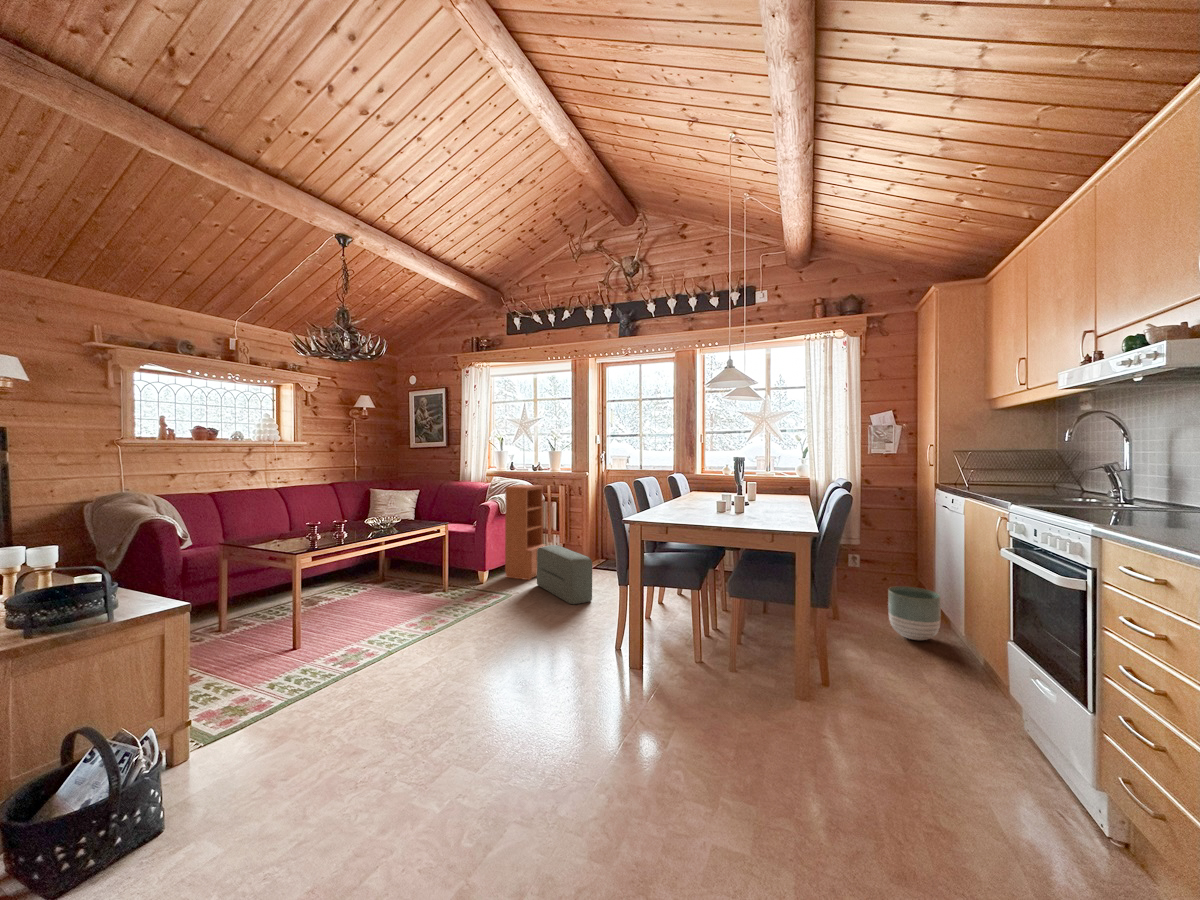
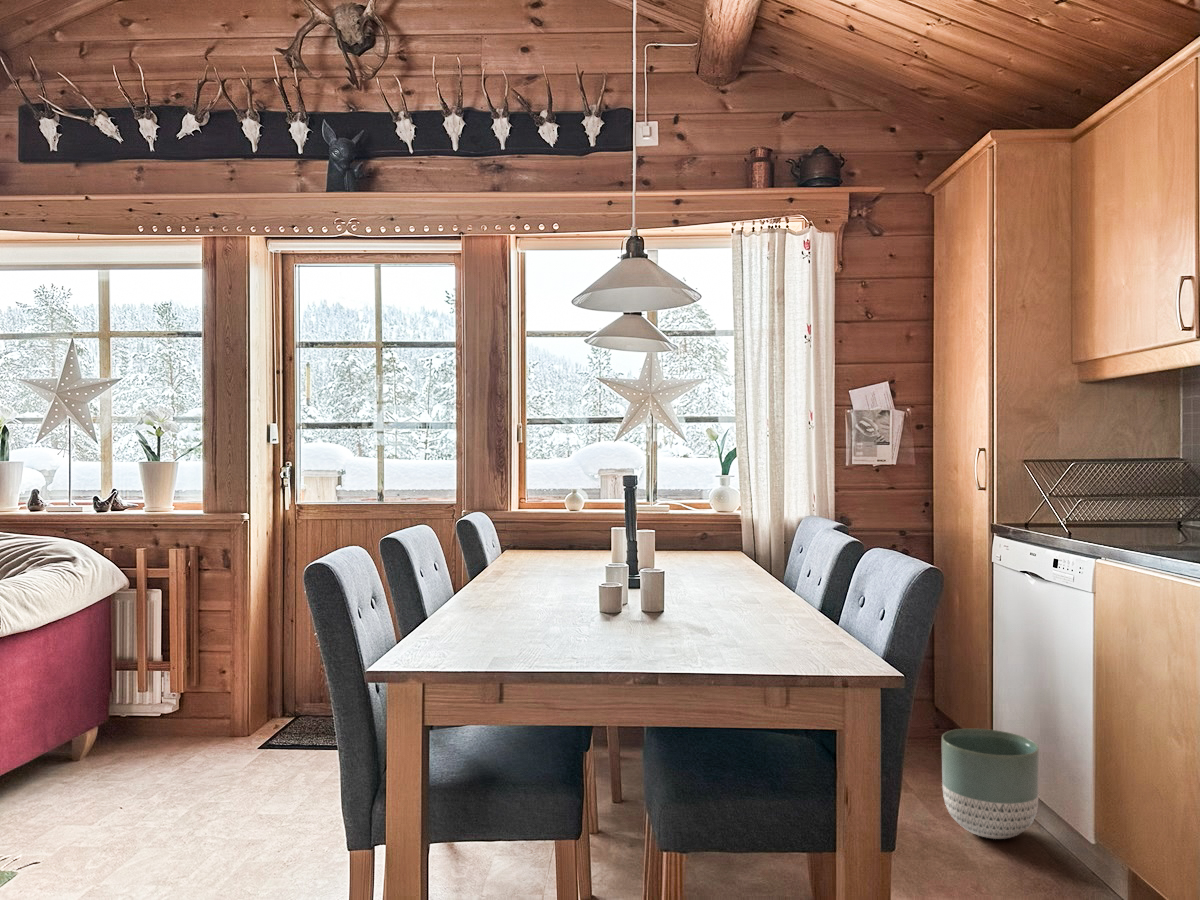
bookcase: present [505,485,547,580] -> none [17,547,143,801]
pouf: present [537,545,592,604] -> none [117,703,285,865]

